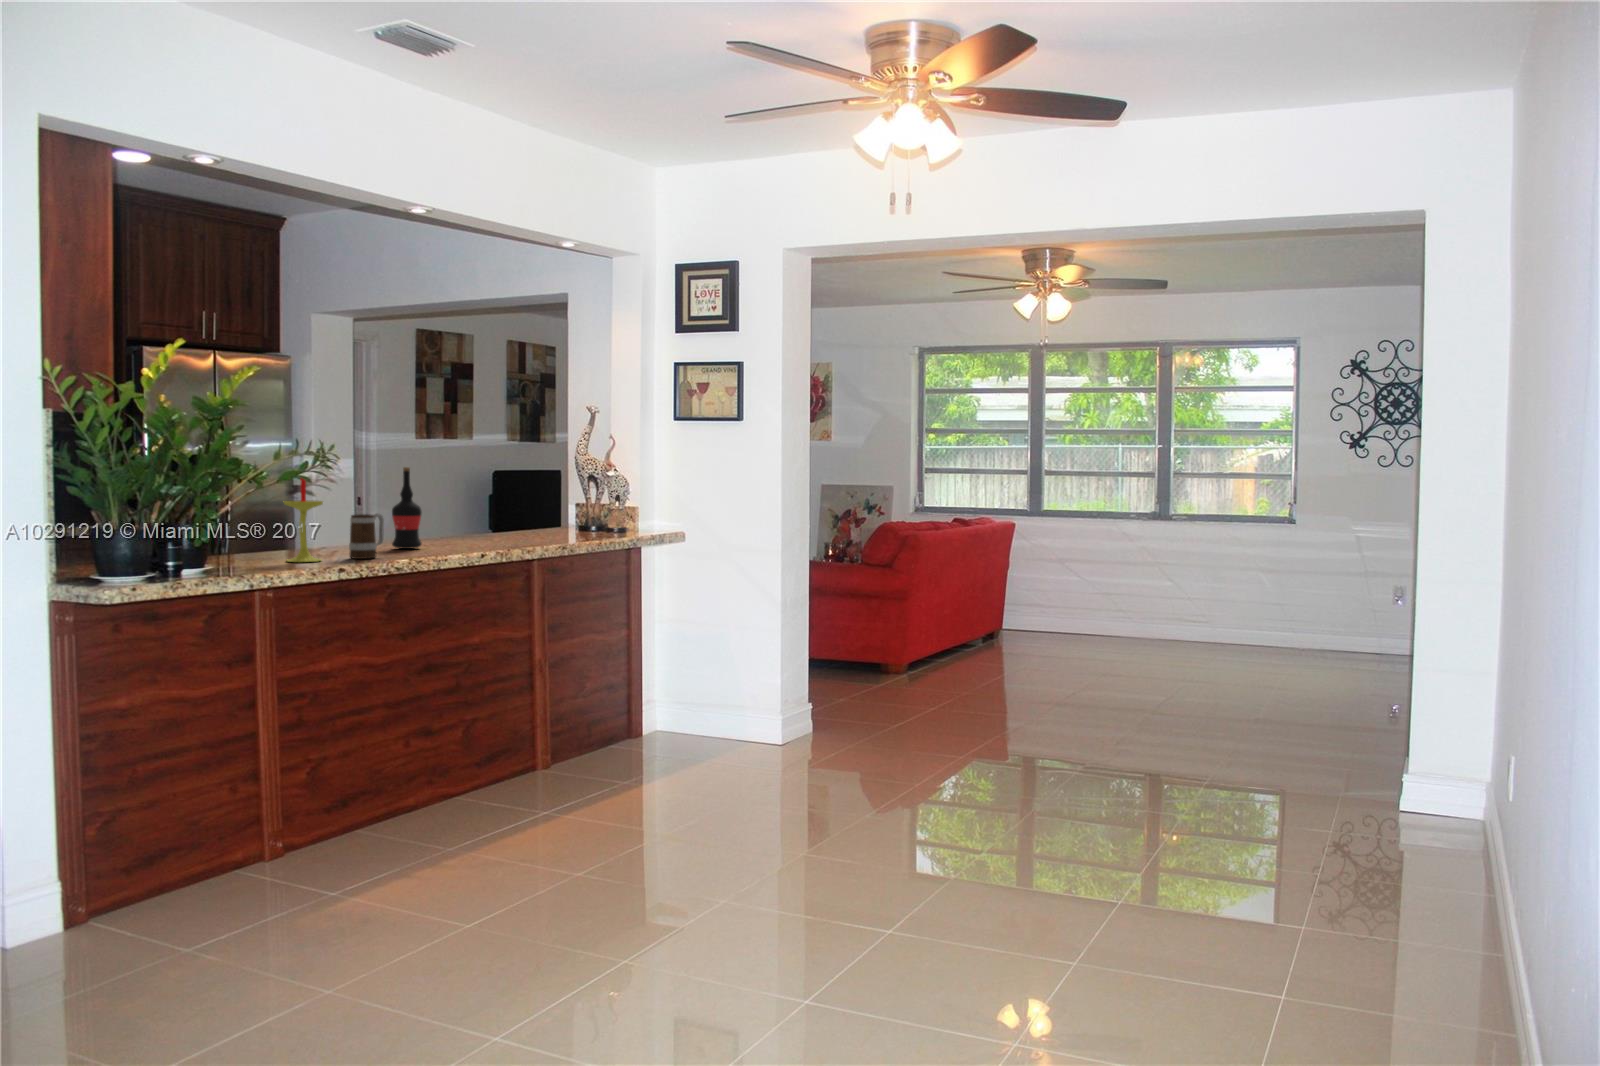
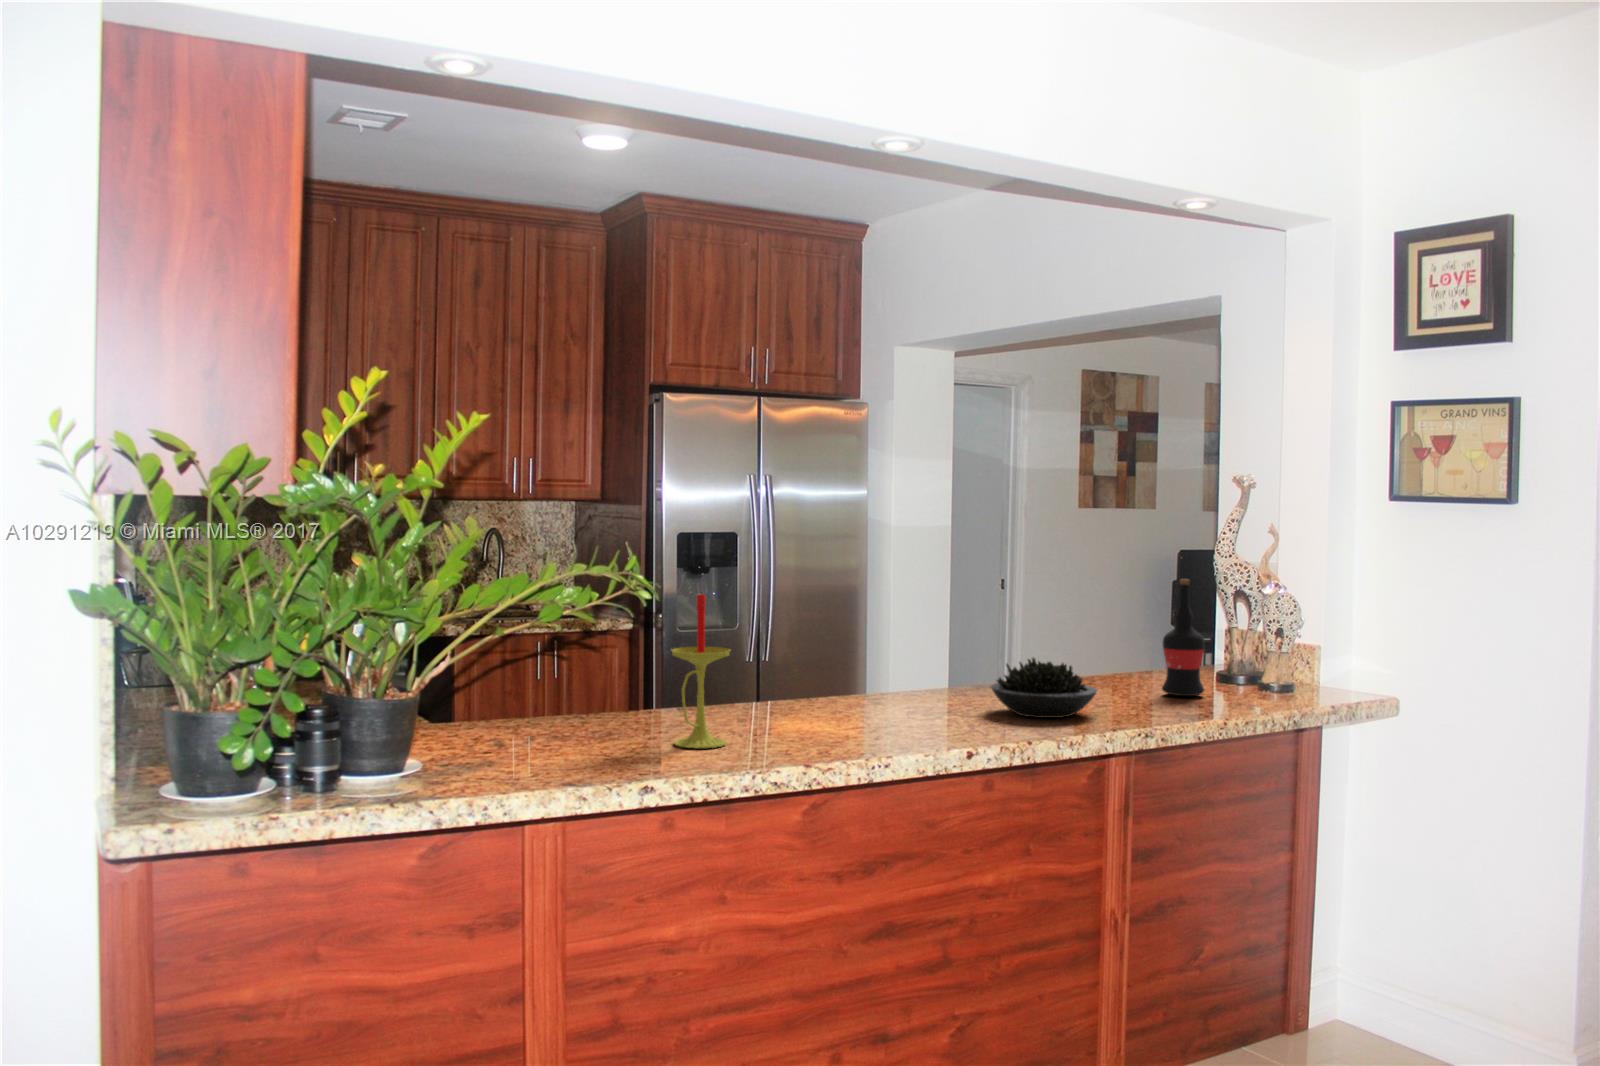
wine bottle: present [392,467,422,549] -> present [1162,579,1205,696]
succulent plant: none [461,511,527,546] -> present [991,658,1097,718]
mug: present [349,513,384,559] -> none [774,669,831,745]

